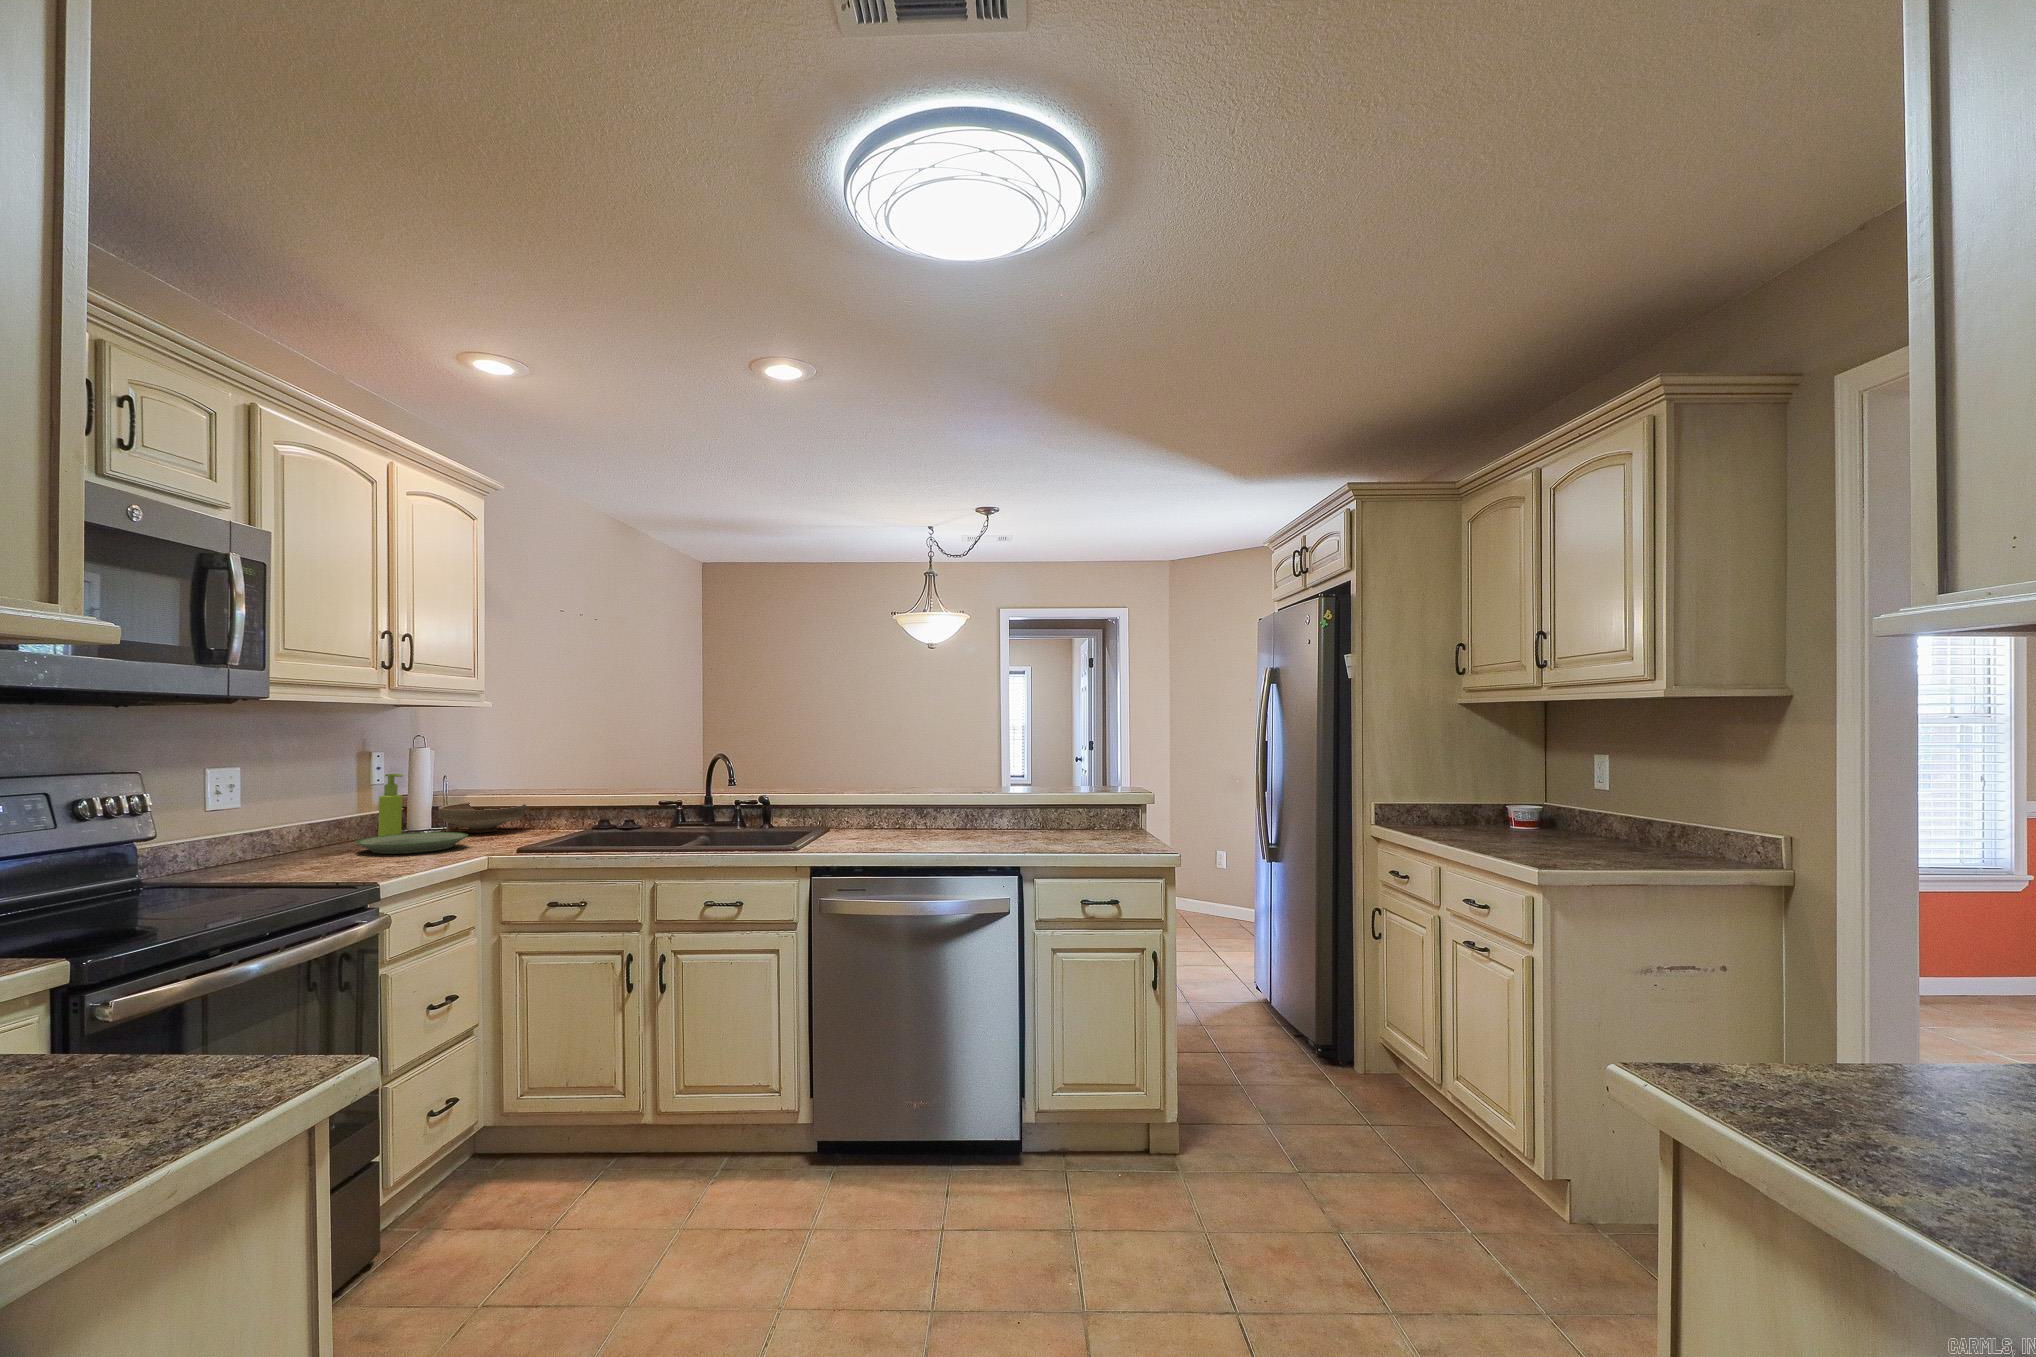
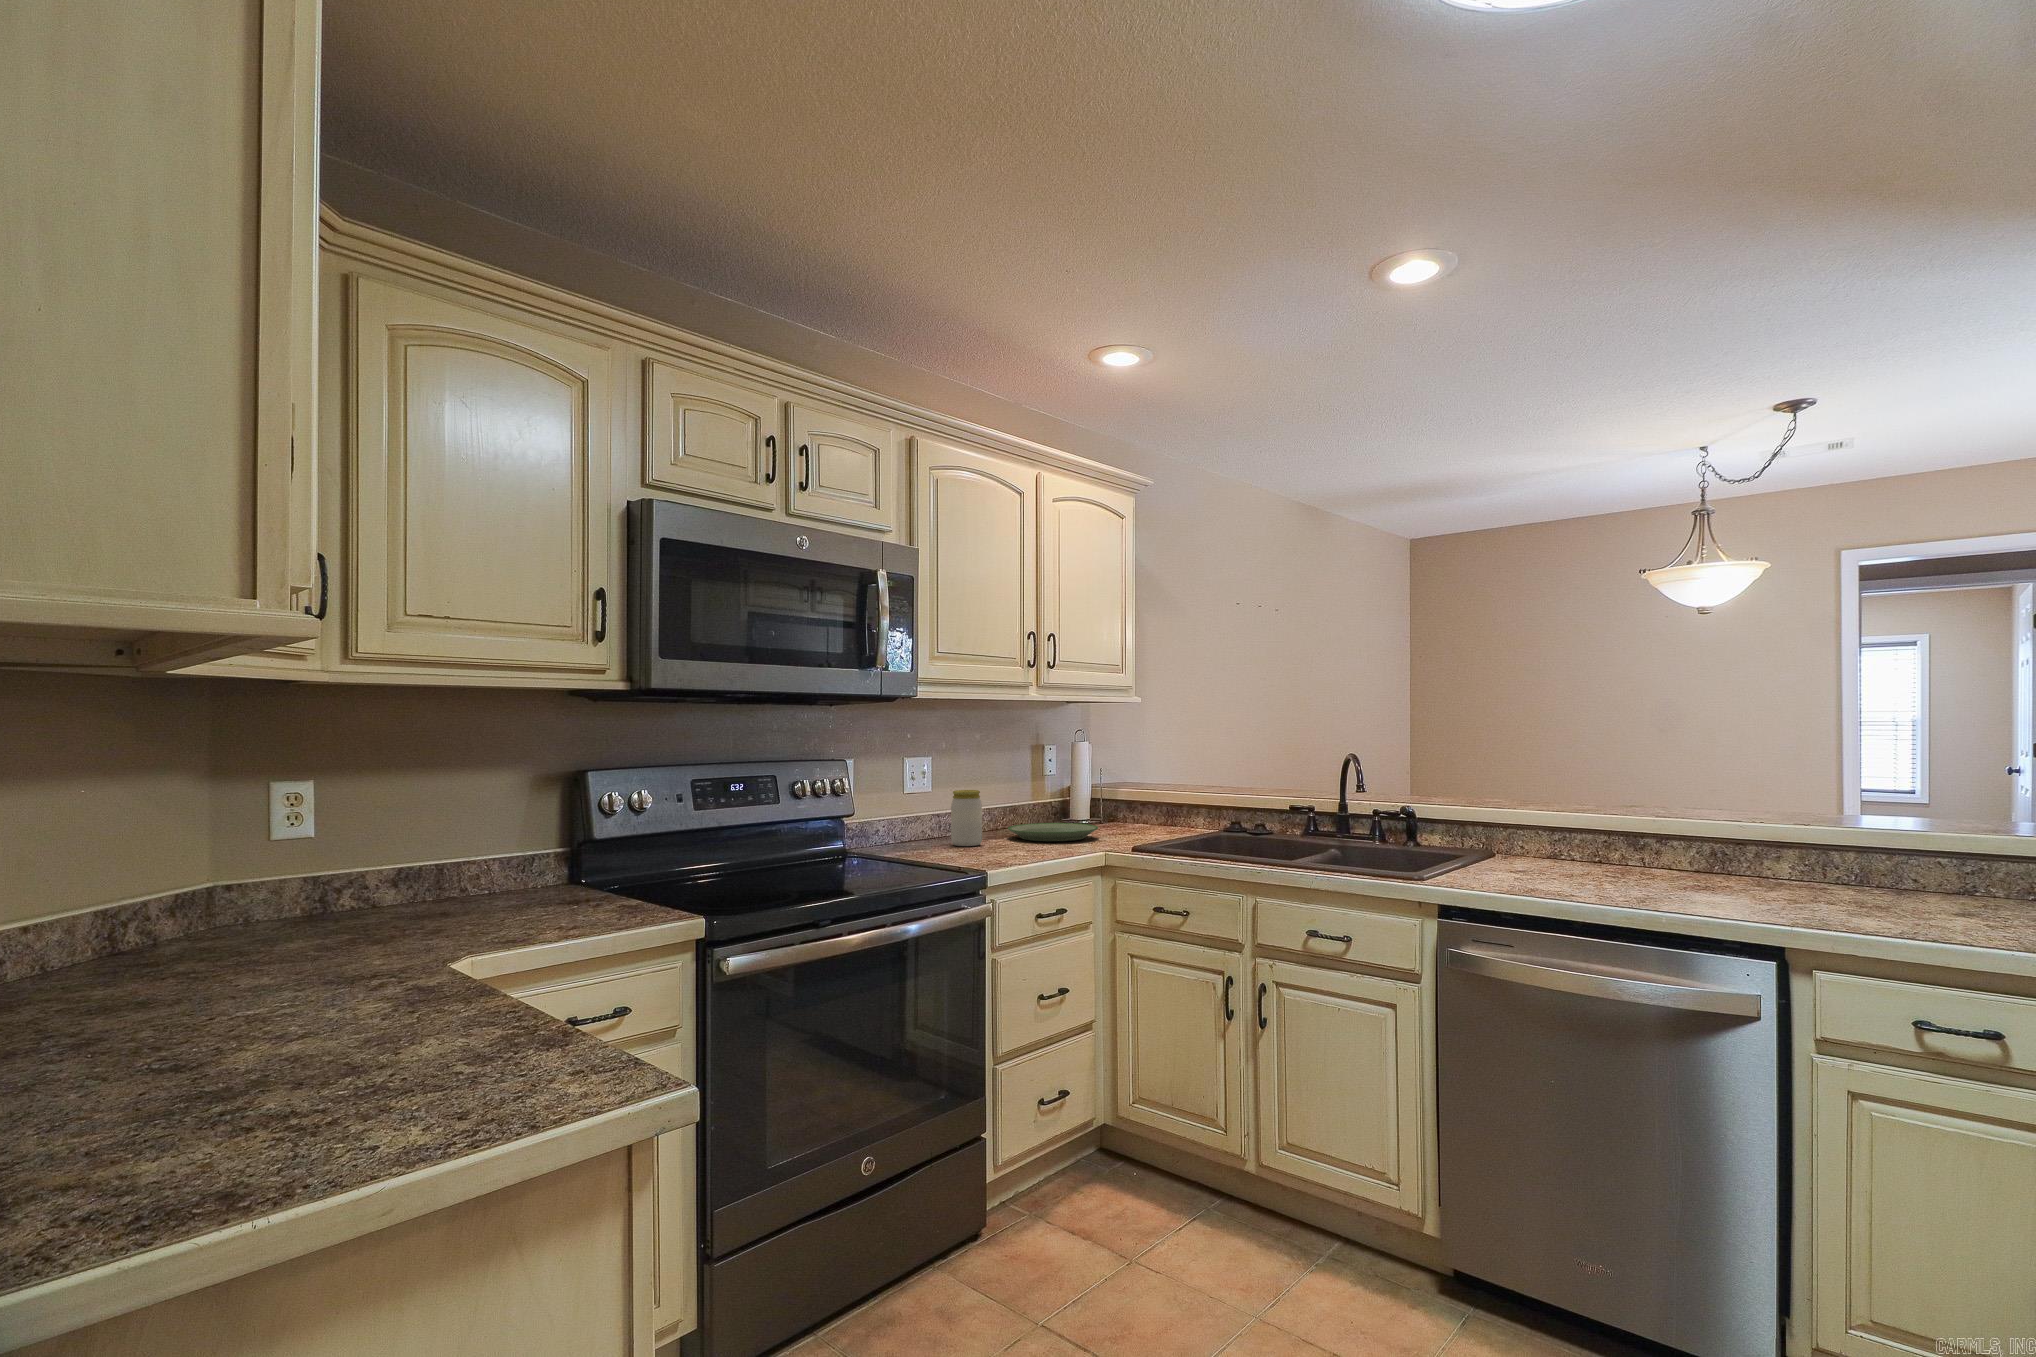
soap dispenser: present [378,774,403,836] -> none [1043,766,1061,828]
bowl: present [438,802,526,833] -> none [1094,797,1170,827]
jar: none [296,804,339,867] -> present [951,790,982,846]

